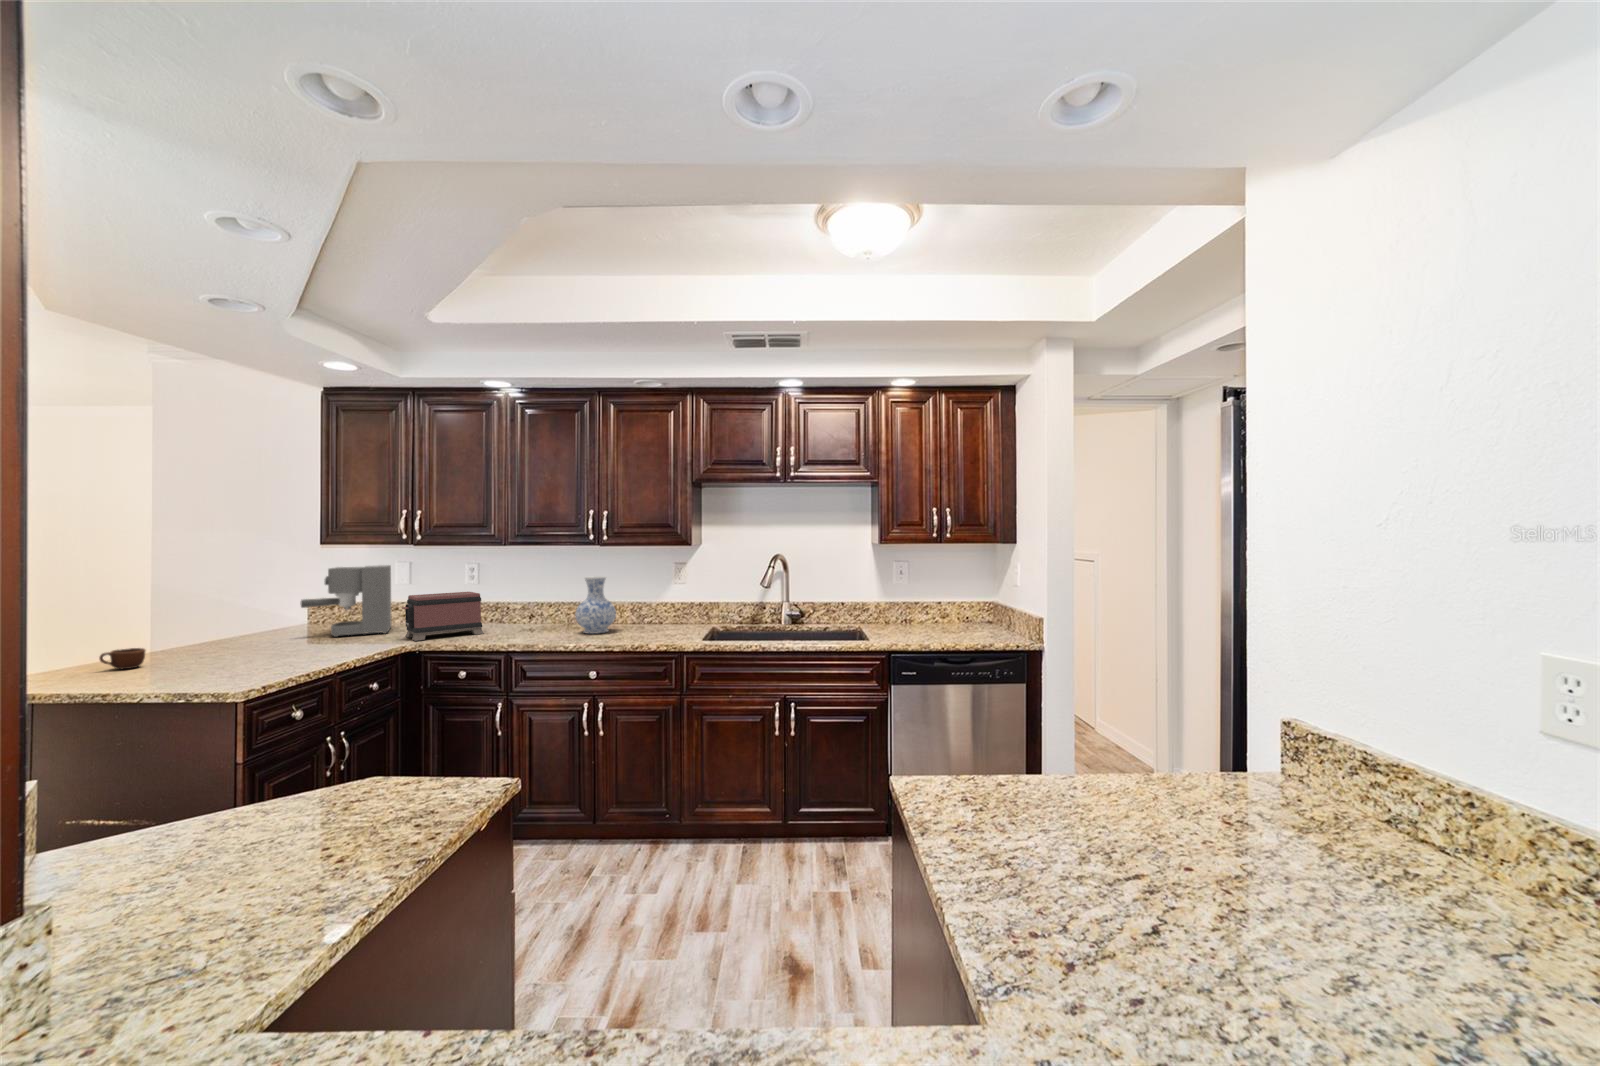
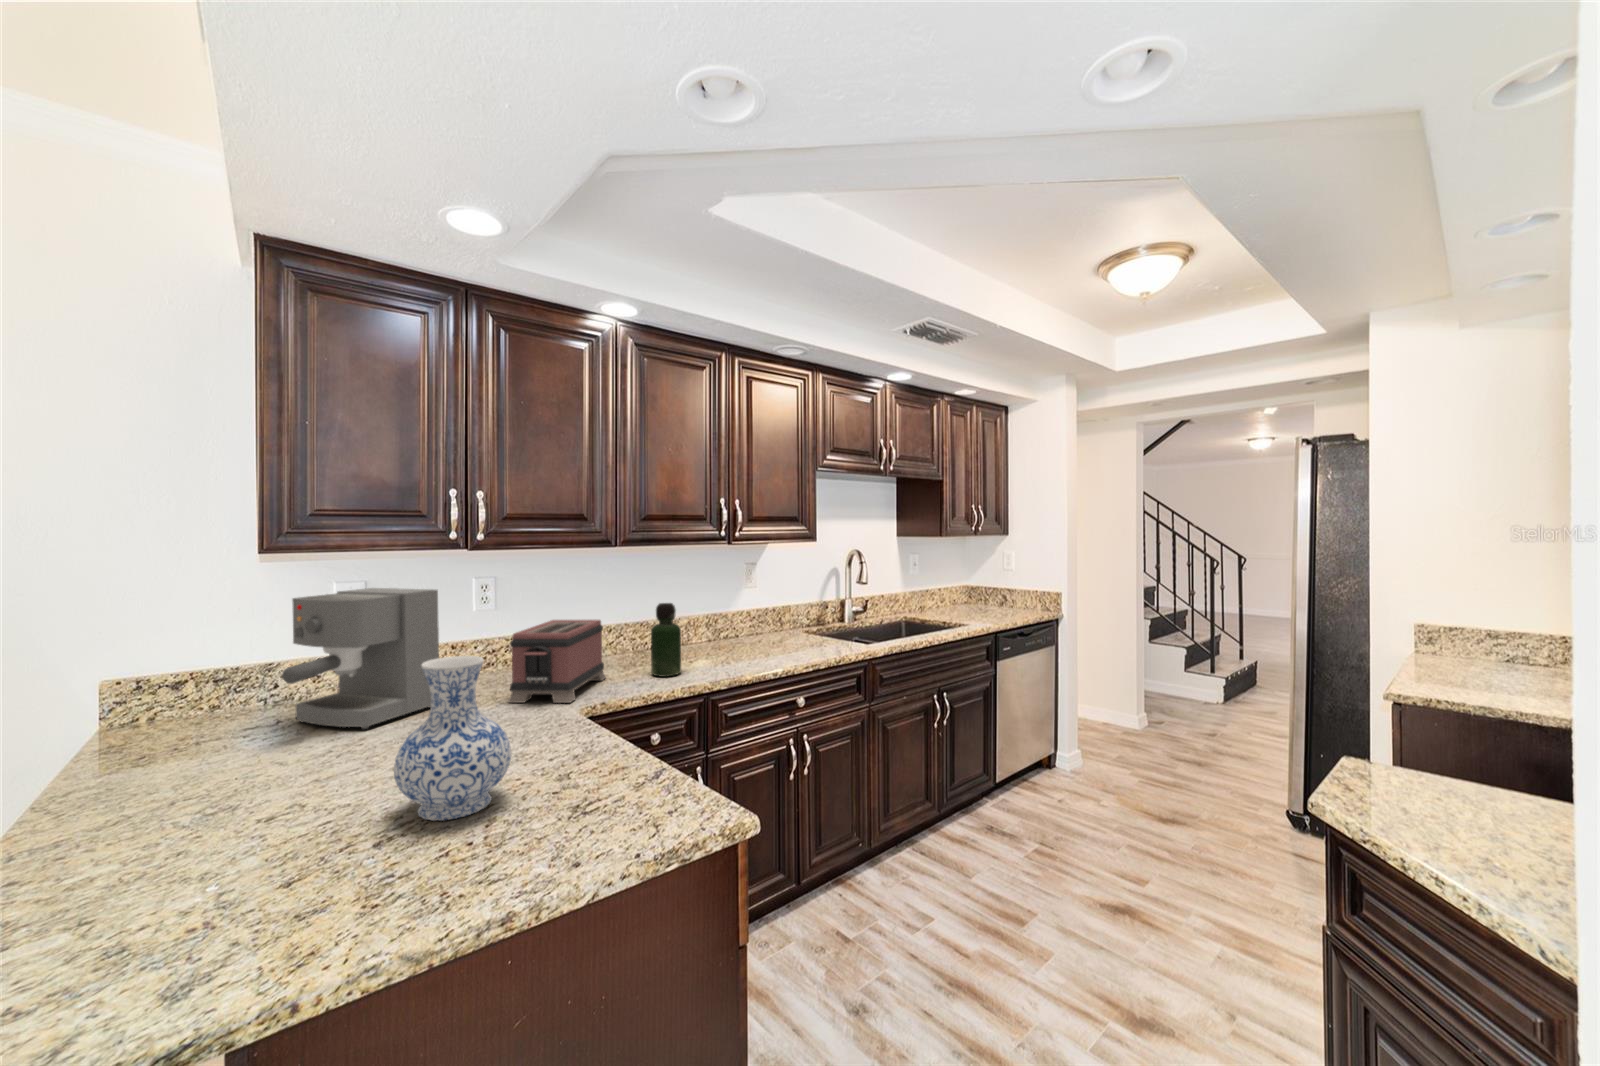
vase: present [575,576,616,634] -> present [394,656,511,821]
bottle: none [499,585,522,637] -> present [651,603,681,677]
mug: present [99,648,146,669] -> none [163,827,254,898]

